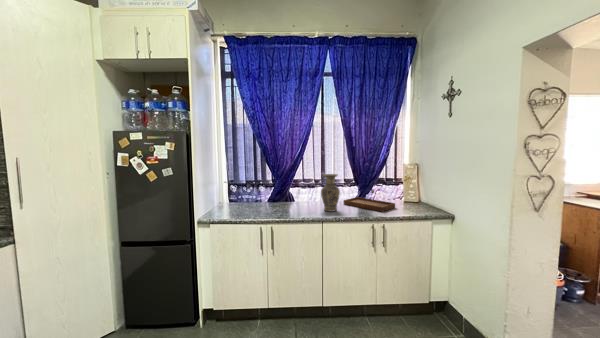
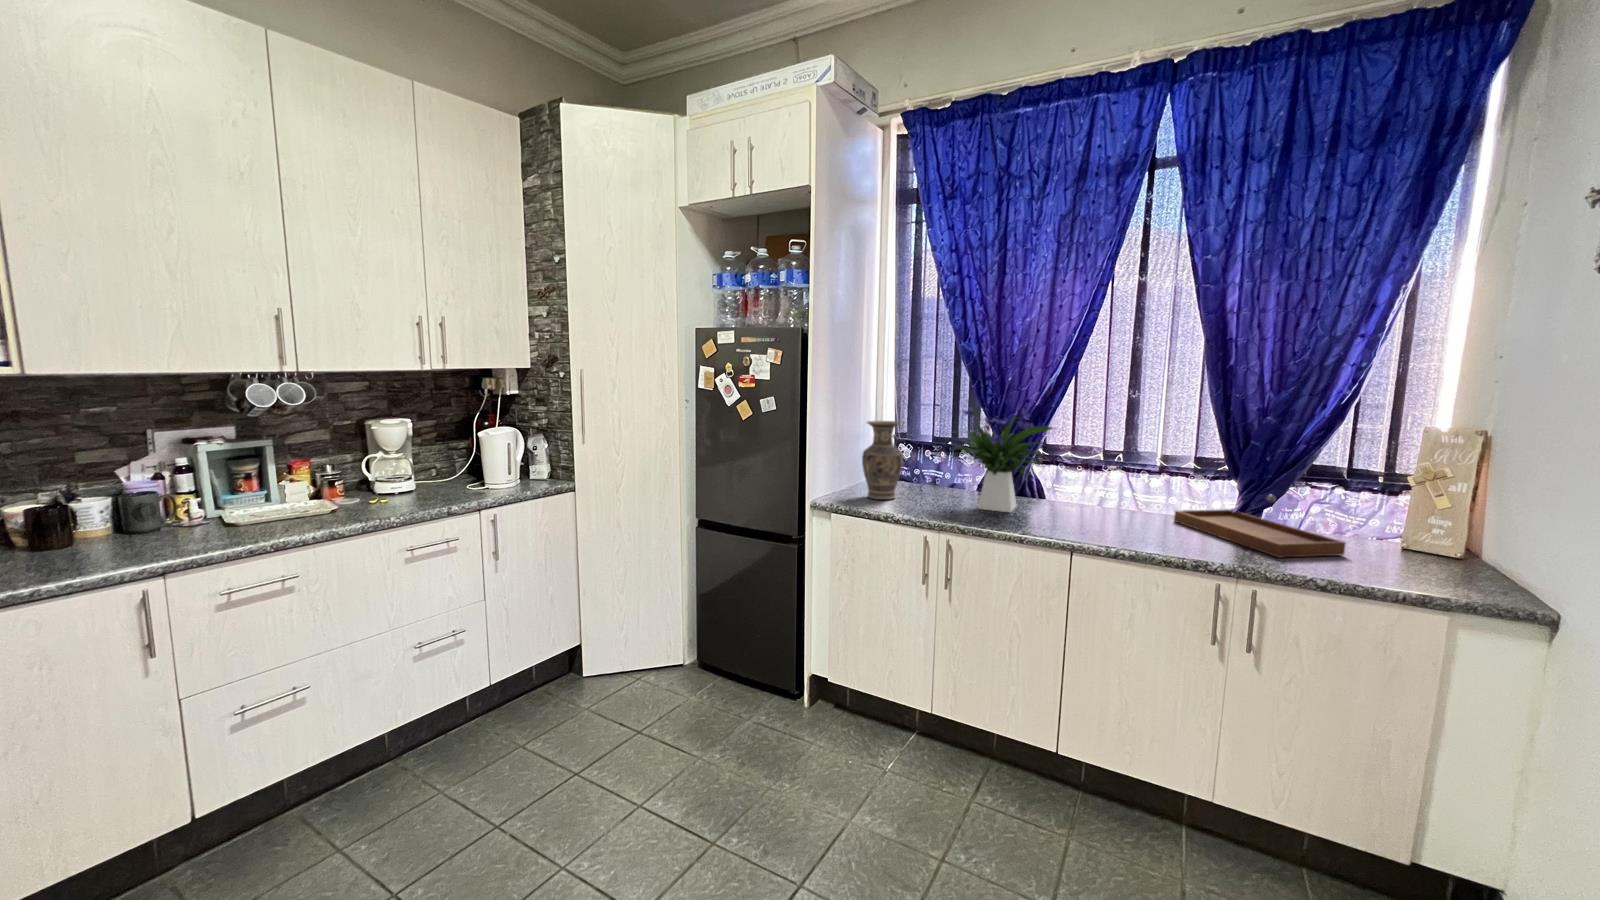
flower arrangement: none [260,164,304,211] -> present [953,401,1054,512]
vase: present [321,174,340,212] -> present [862,421,903,500]

